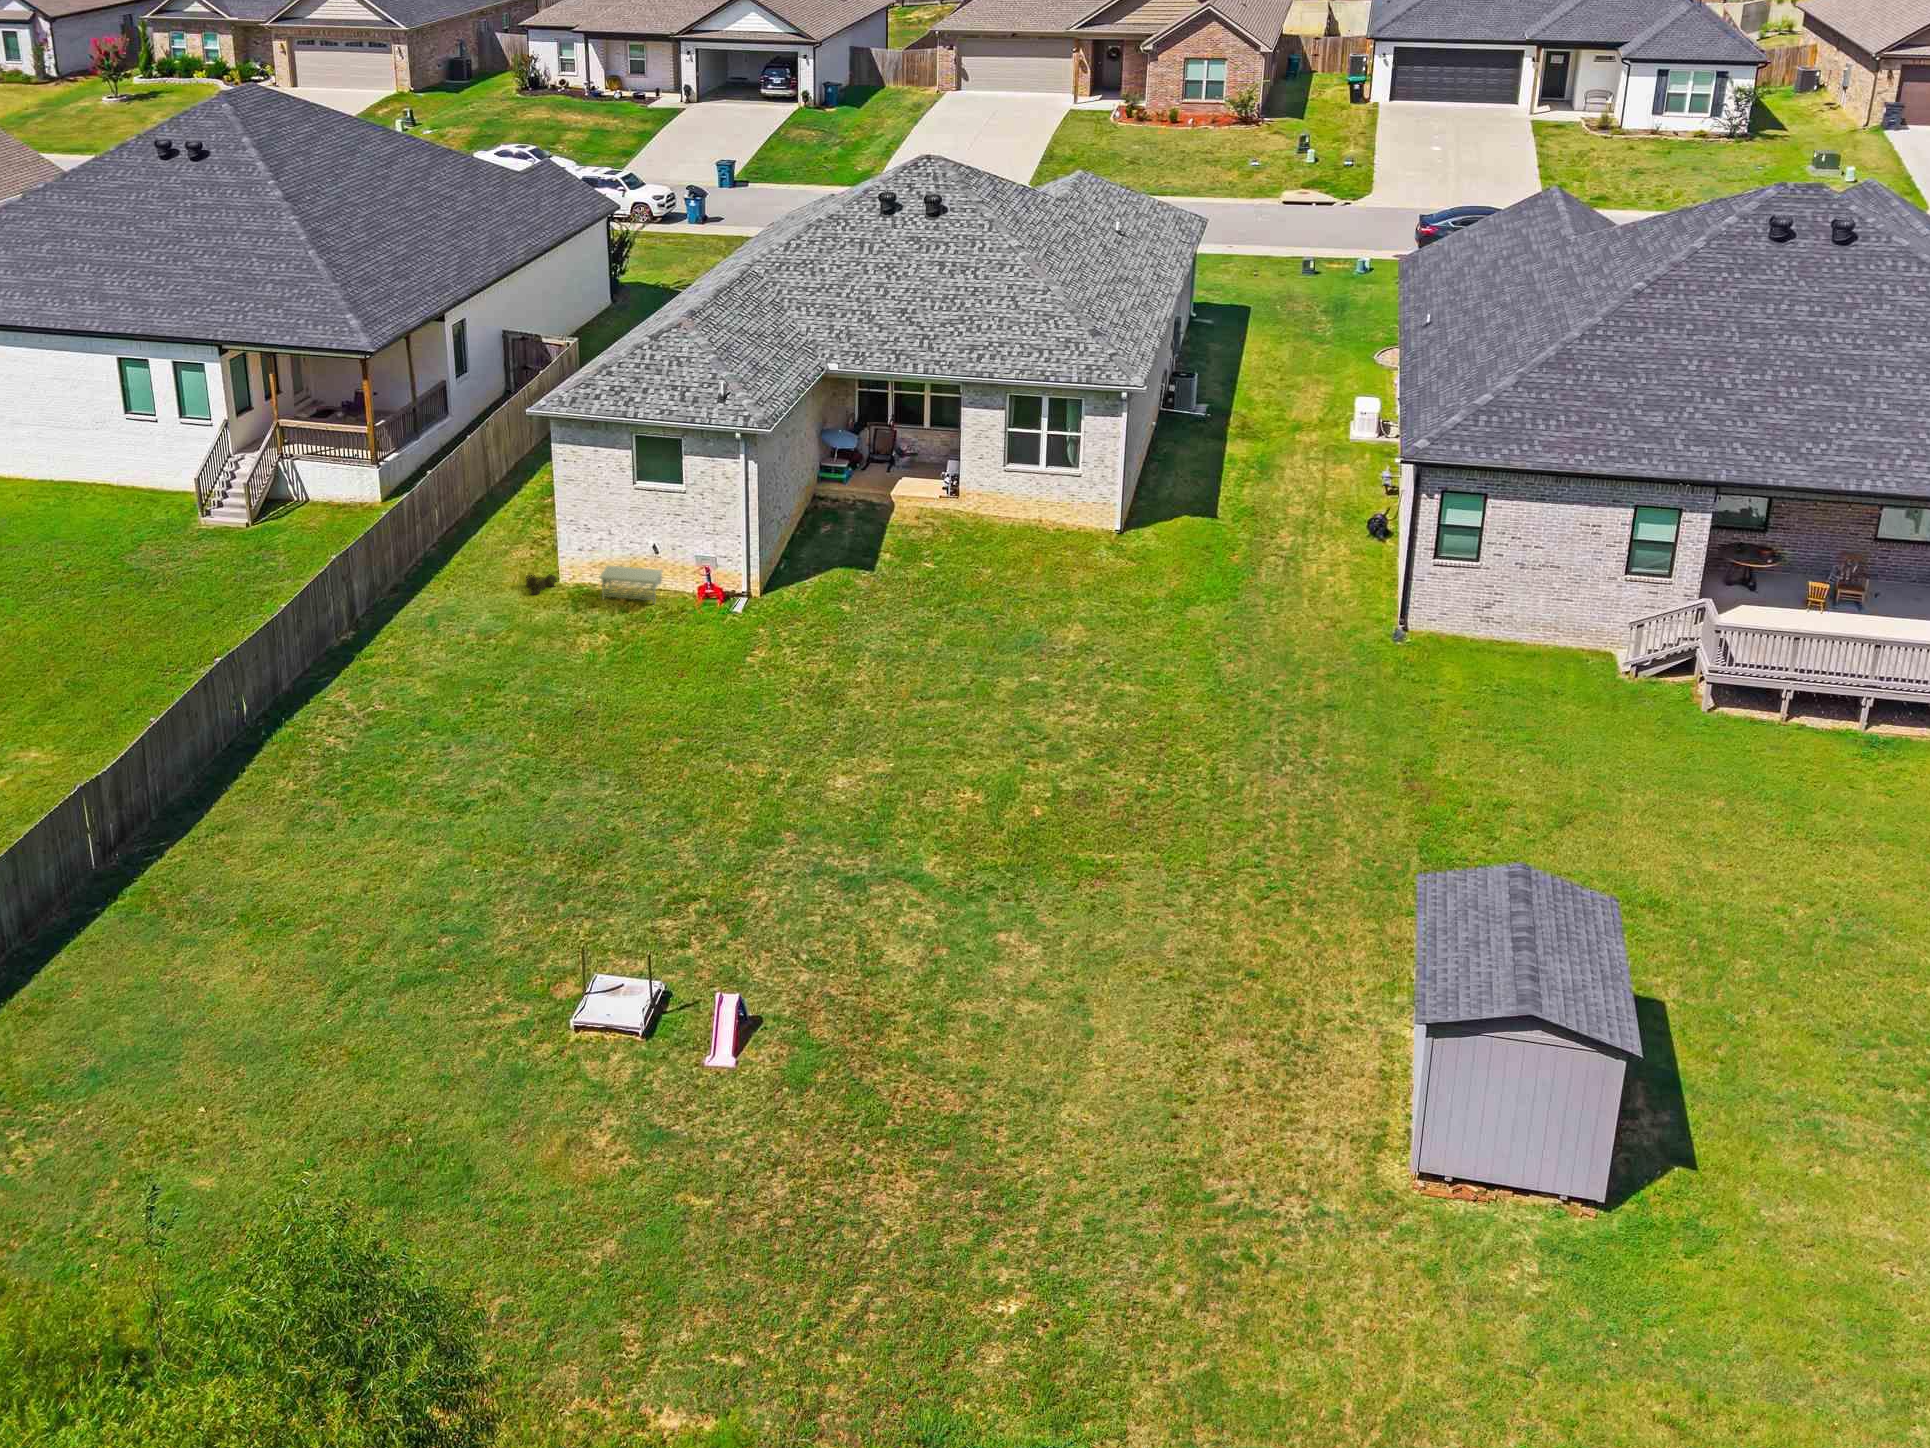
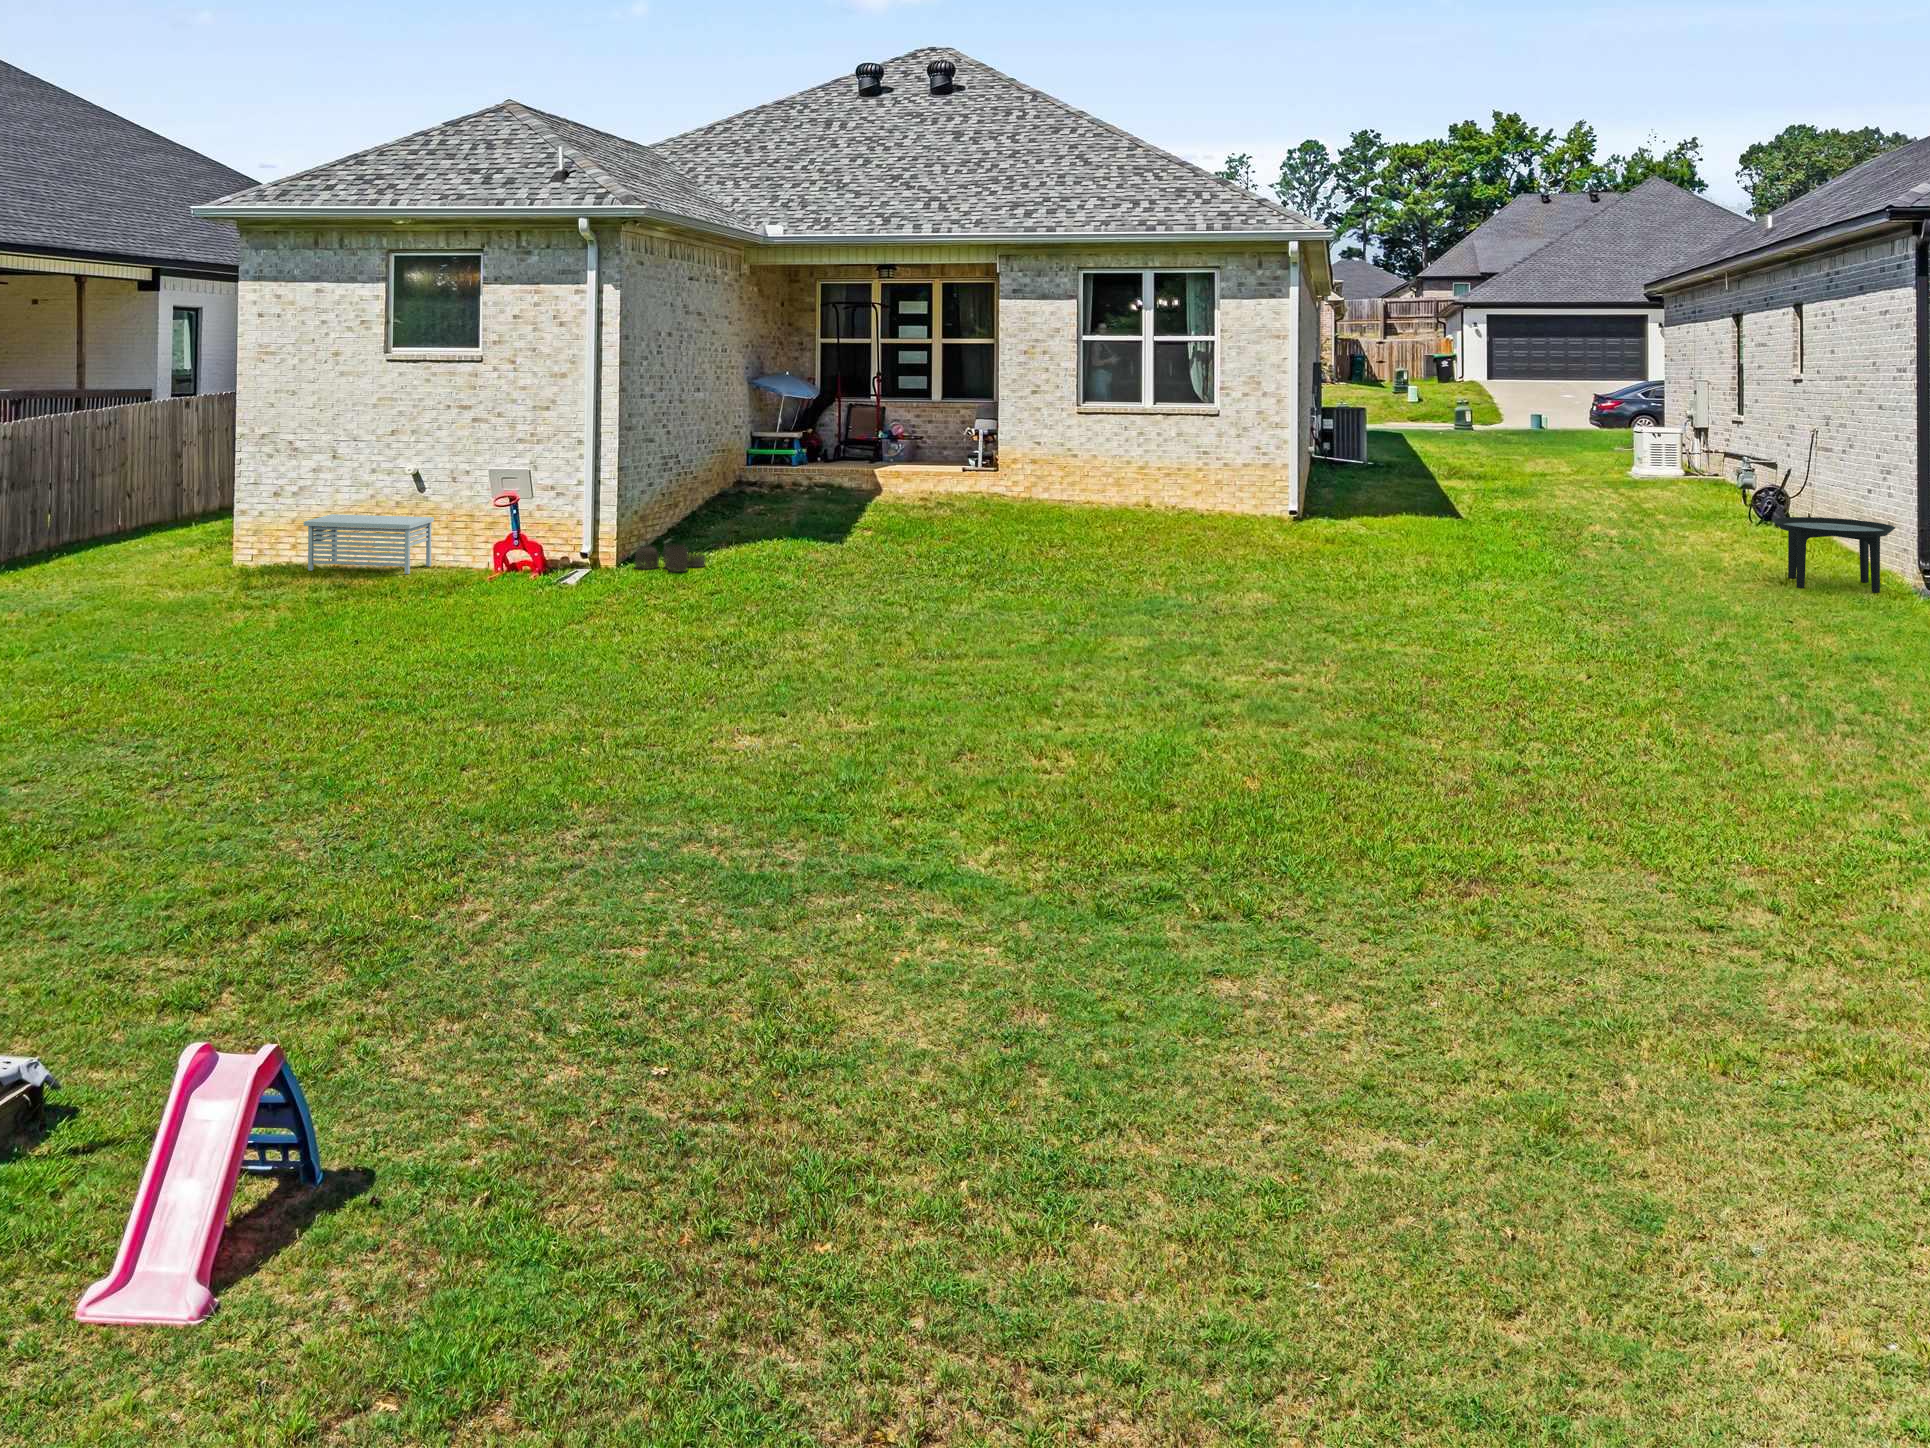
woven basket: present [526,574,557,595] -> present [634,545,706,572]
round table: none [1343,577,1397,625] -> present [1773,517,1895,593]

